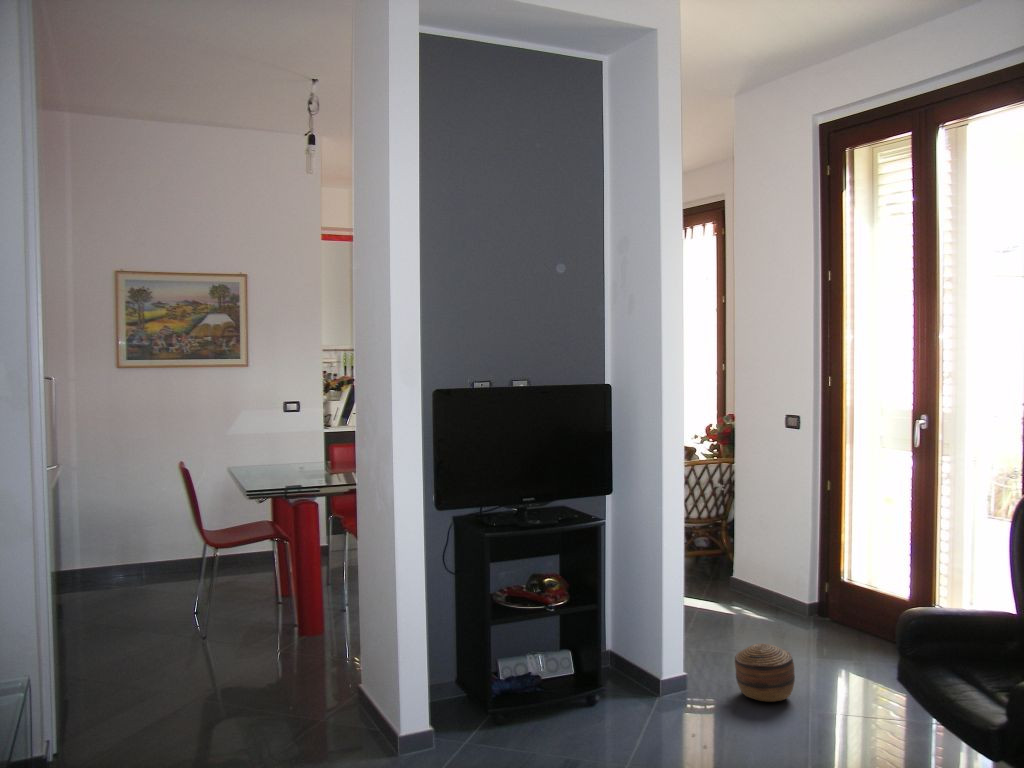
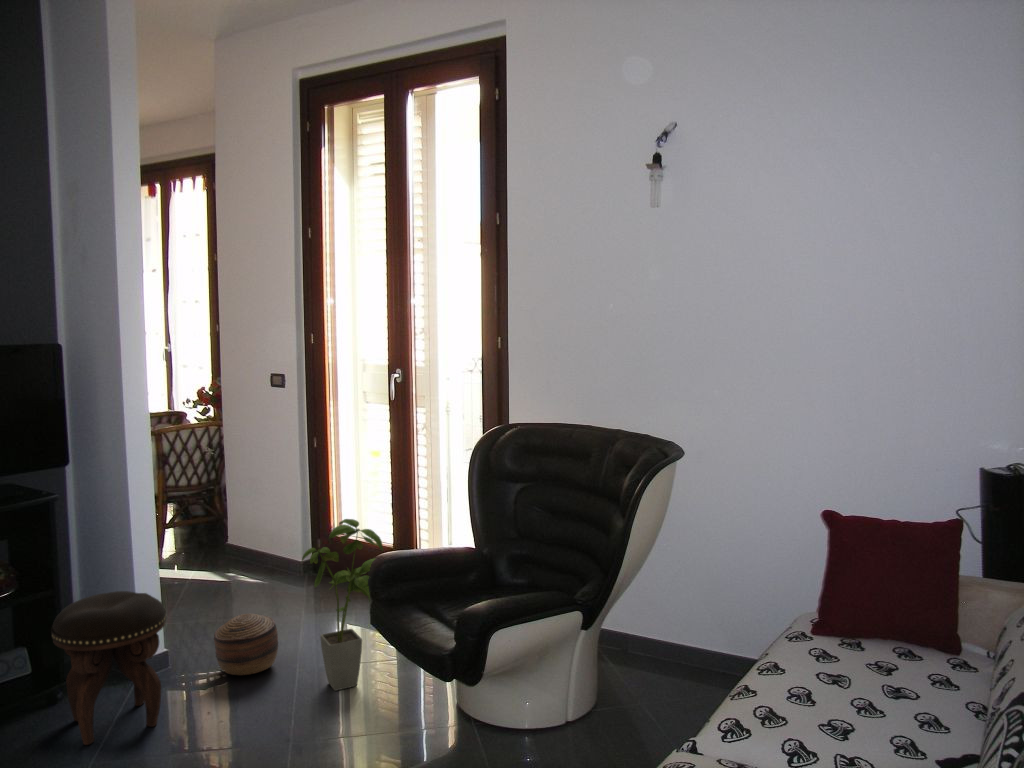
house plant: none [821,564,912,734] -> present [302,519,383,691]
footstool: none [607,603,697,731] -> present [51,591,166,745]

